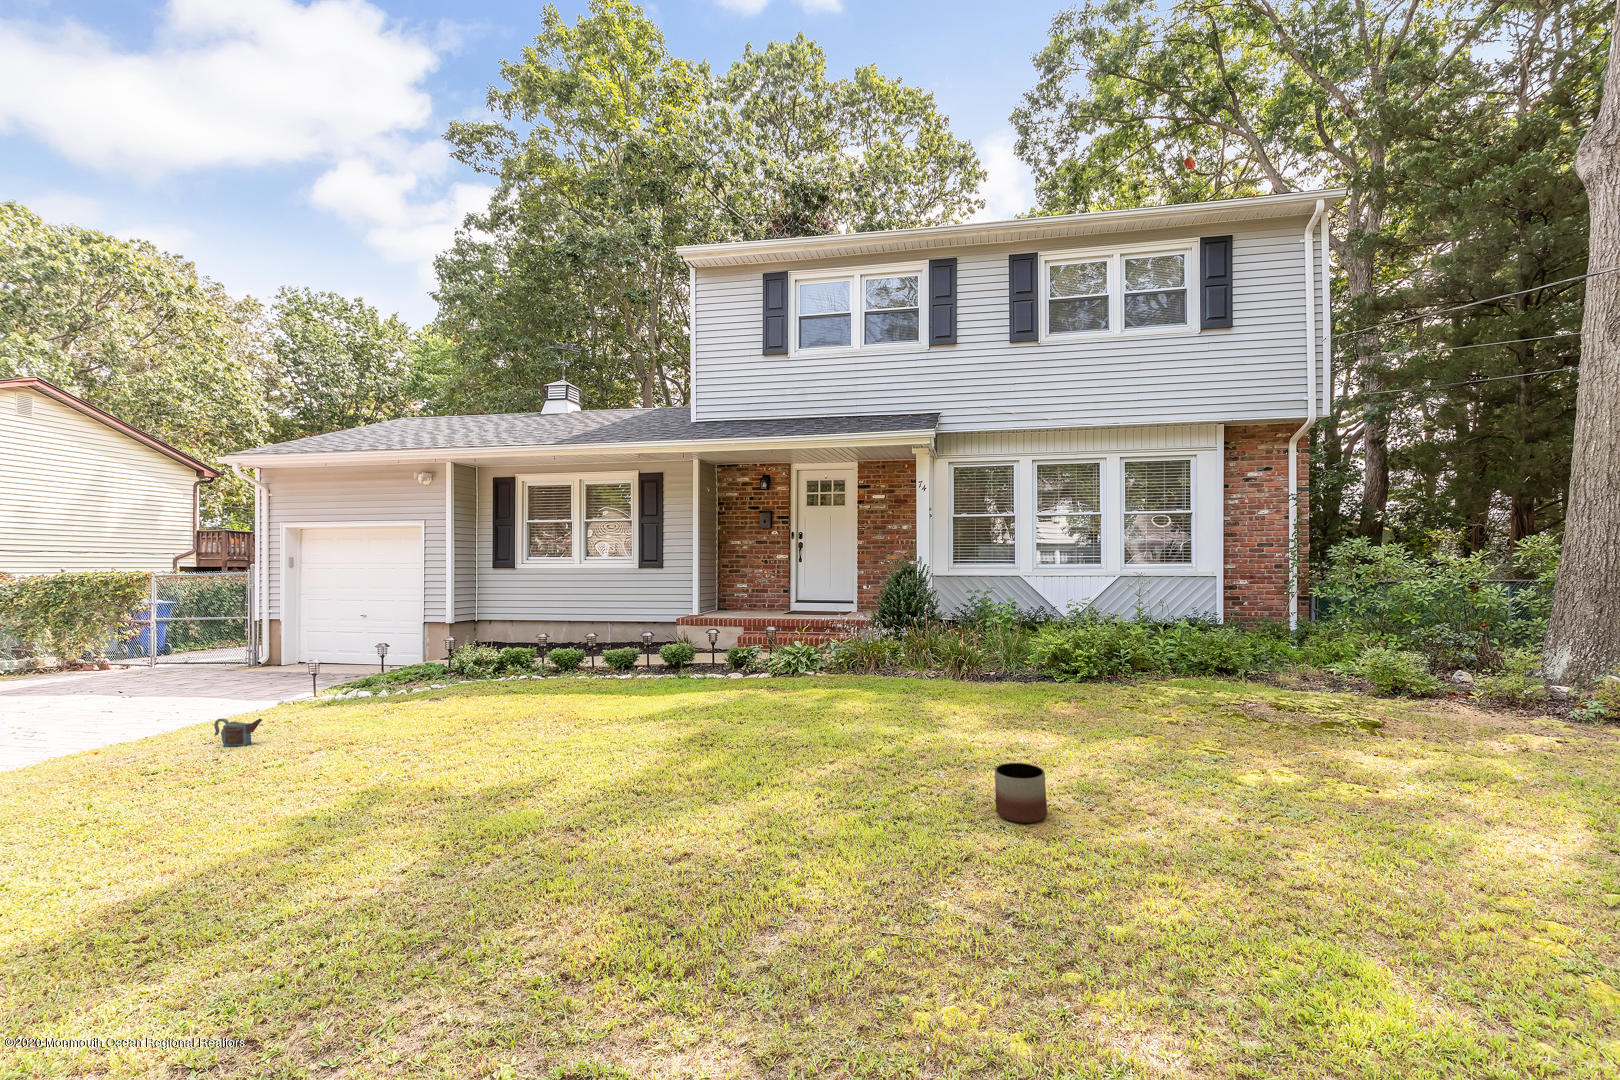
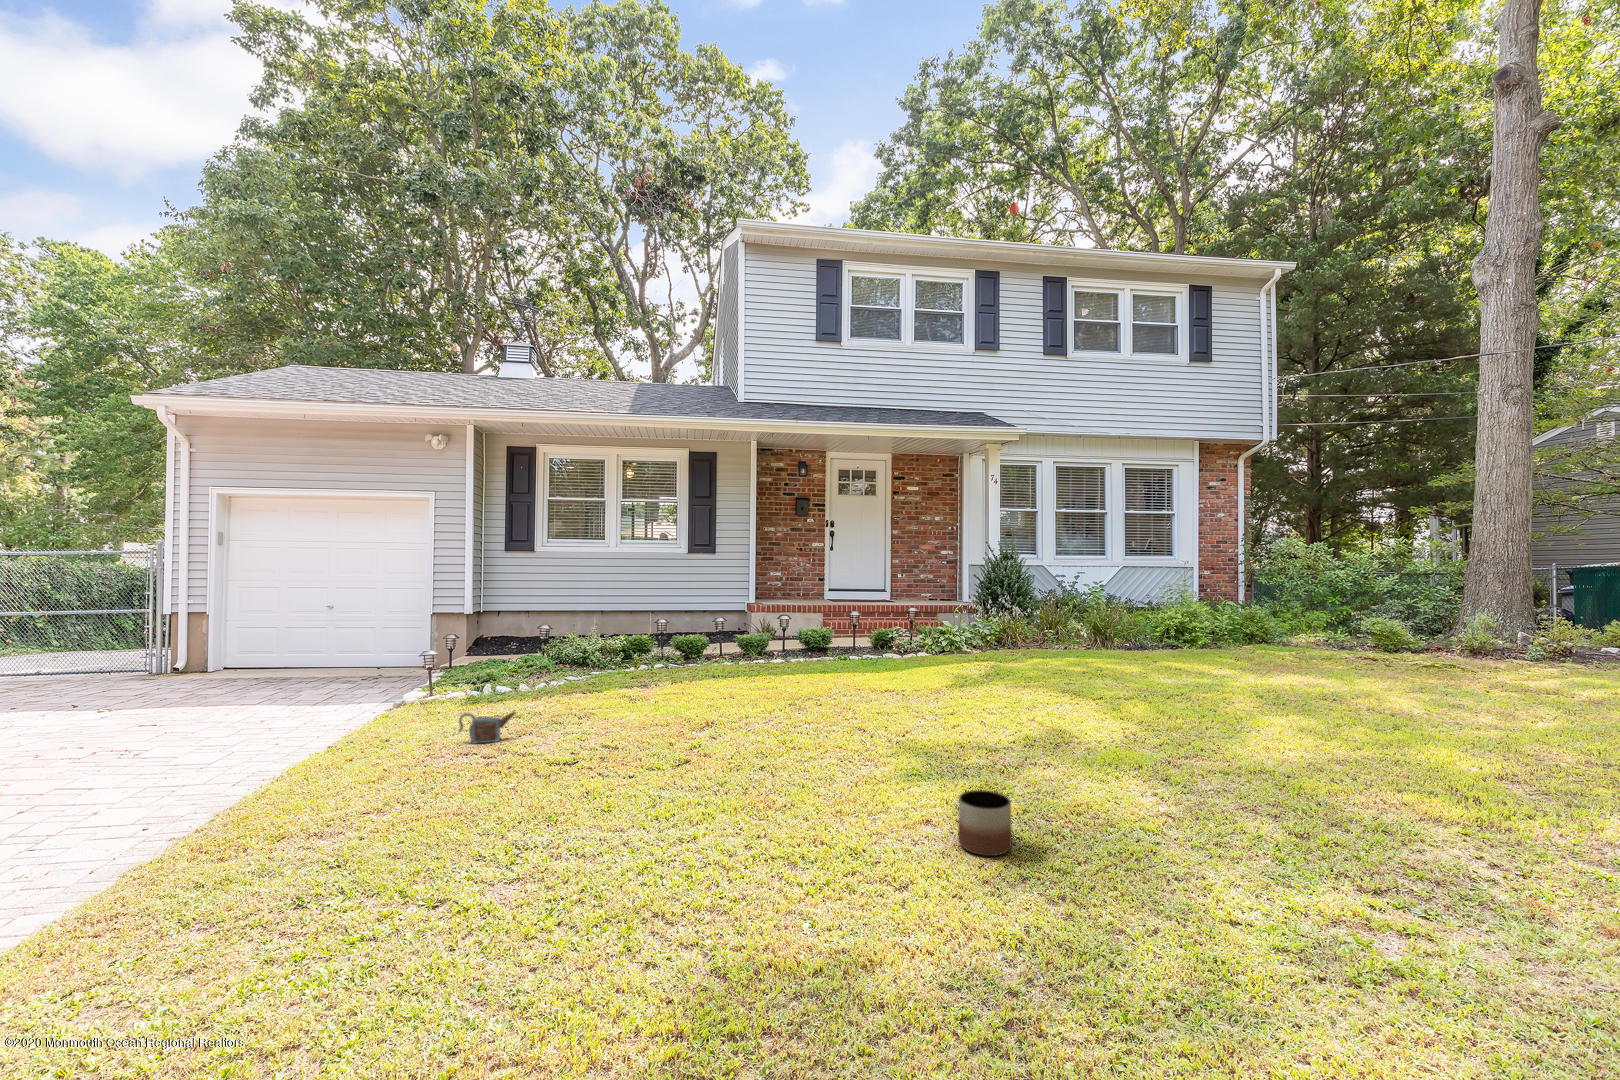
planter: present [995,763,1047,823] -> present [958,790,1012,856]

